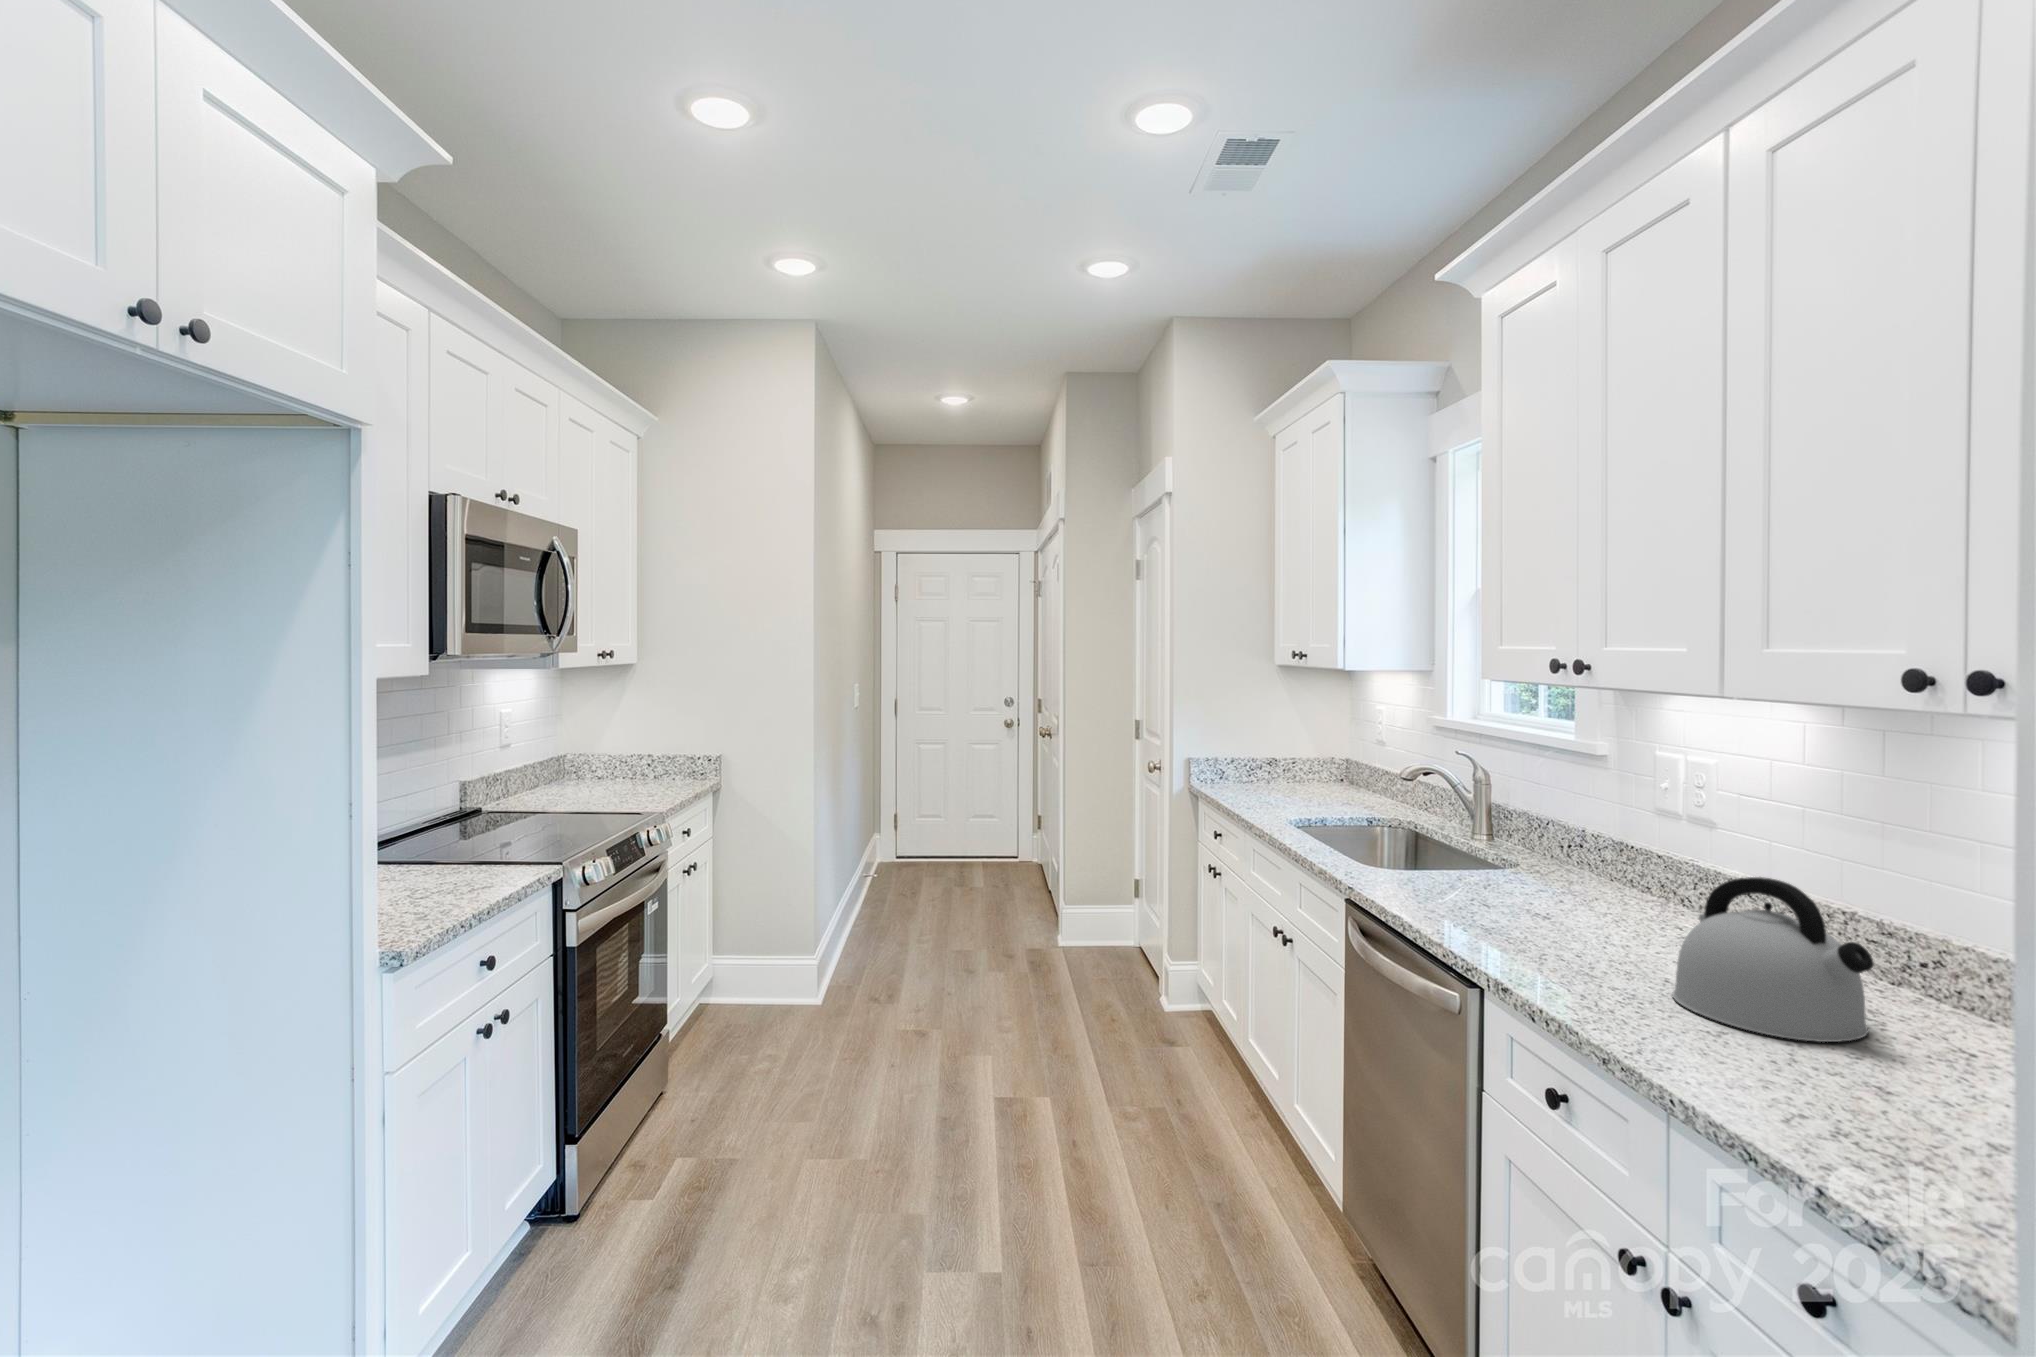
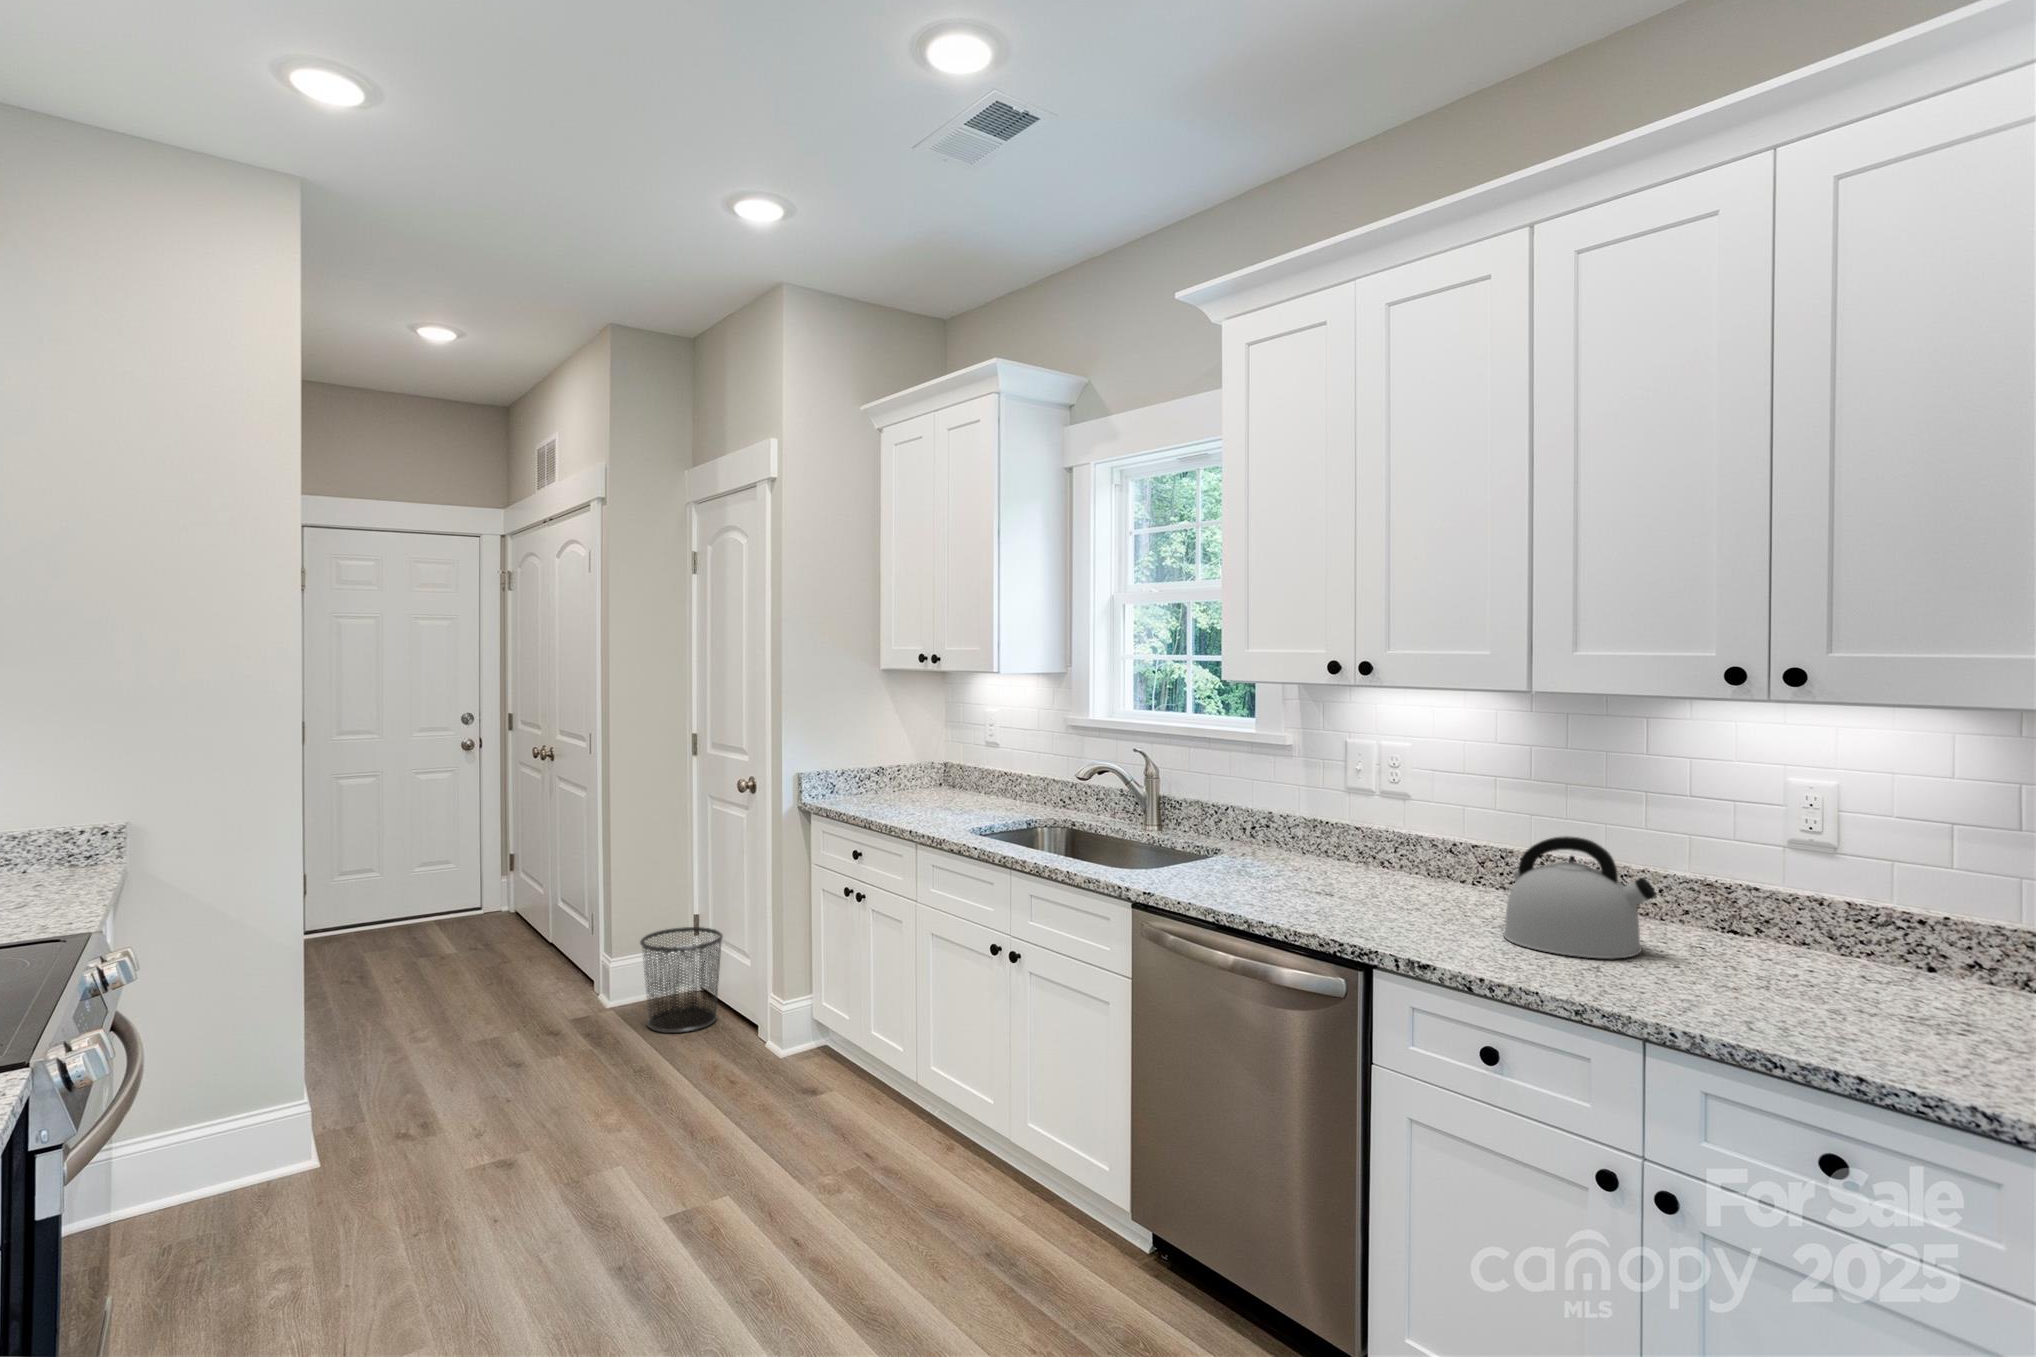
waste bin: none [1083,884,1151,972] -> present [640,927,723,1033]

